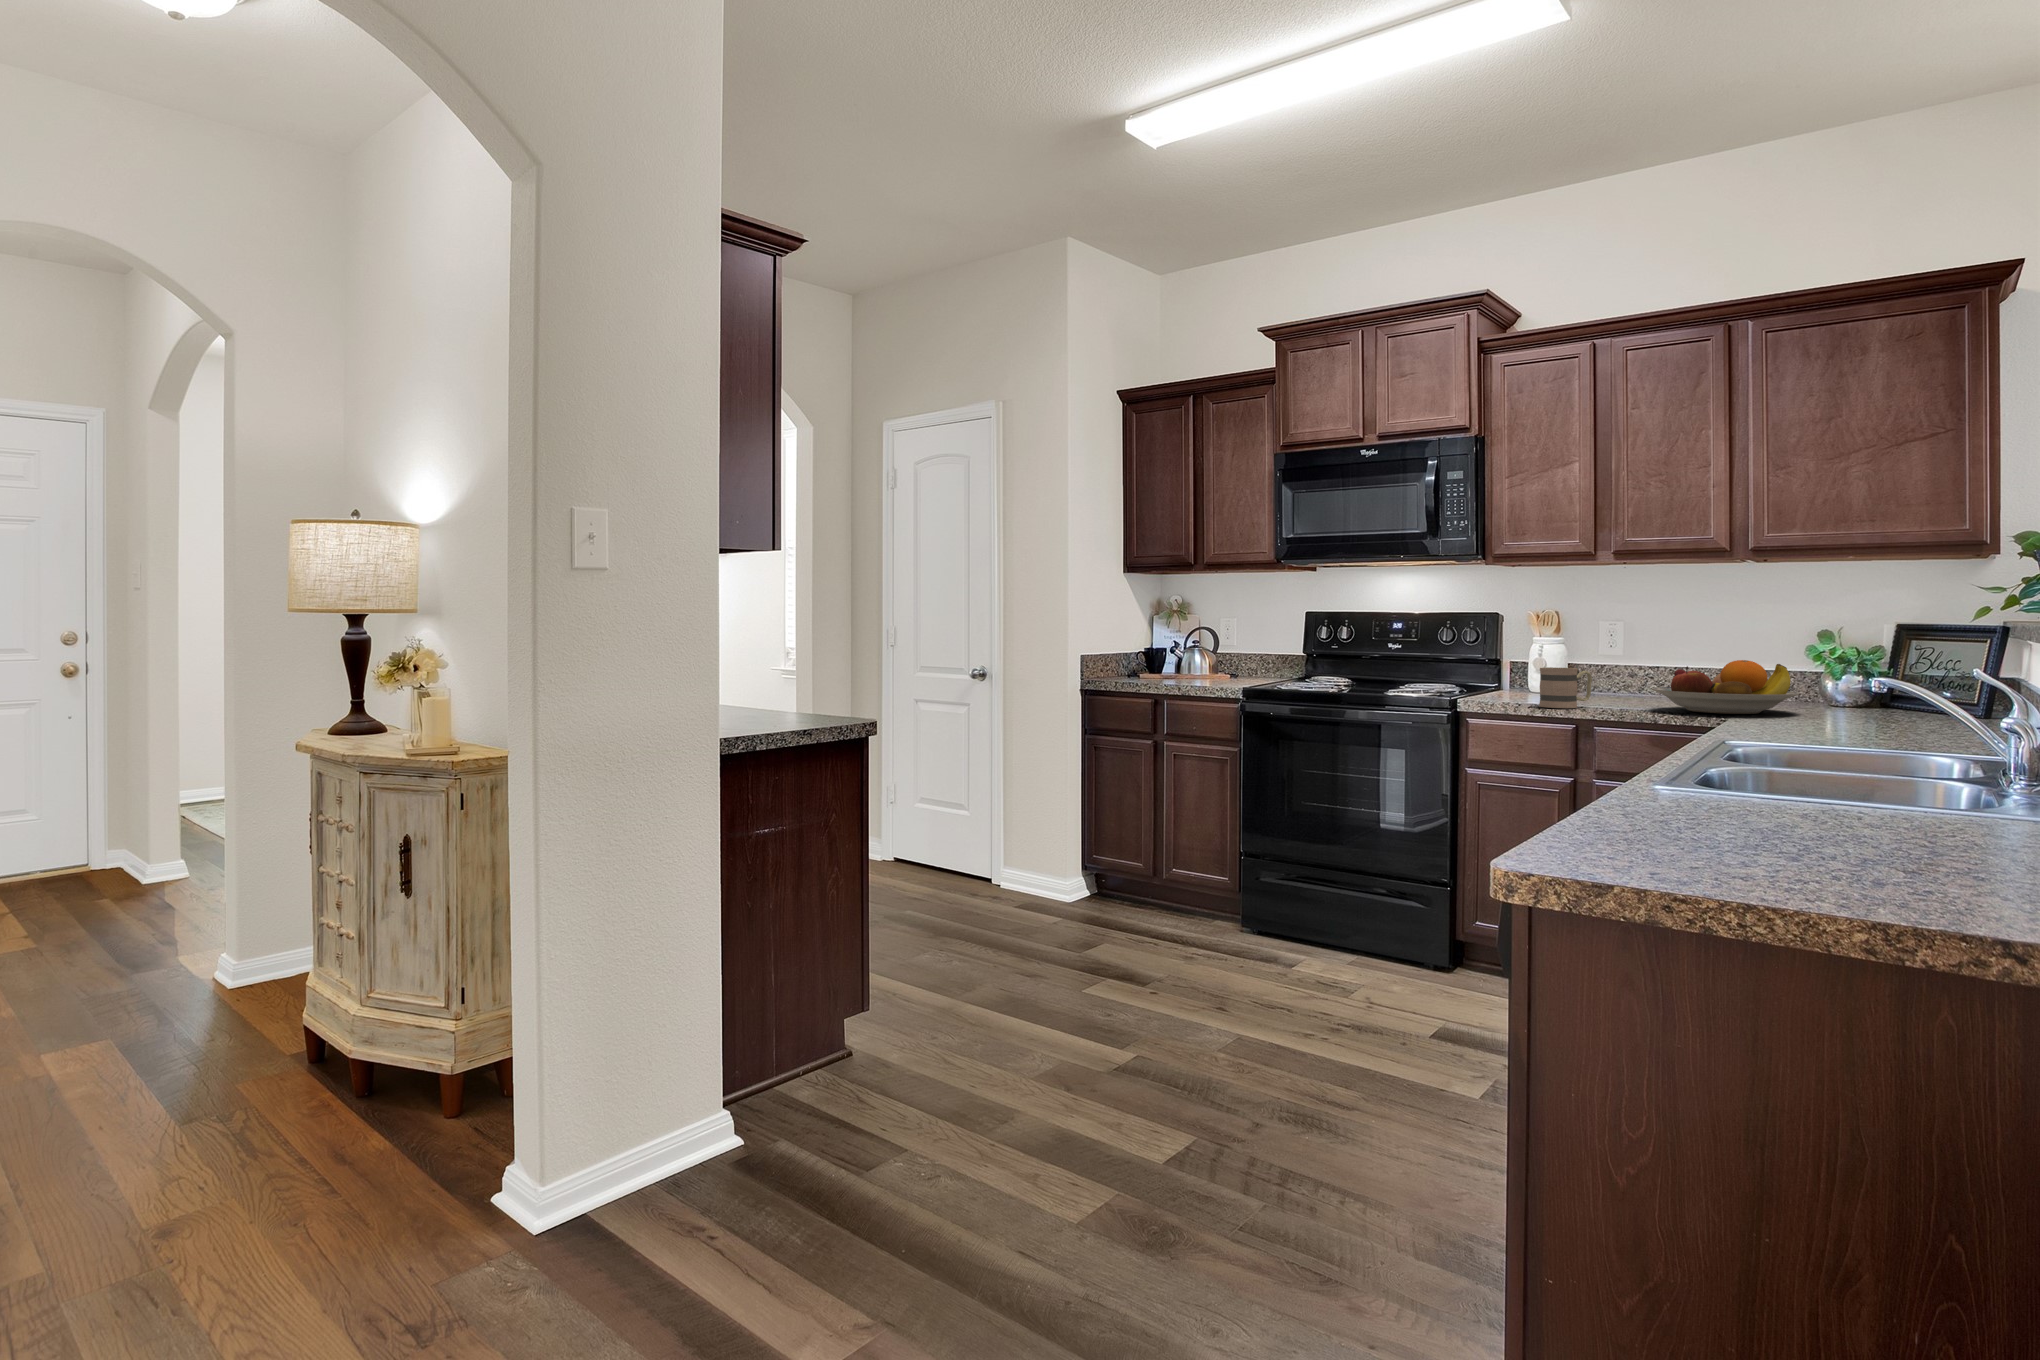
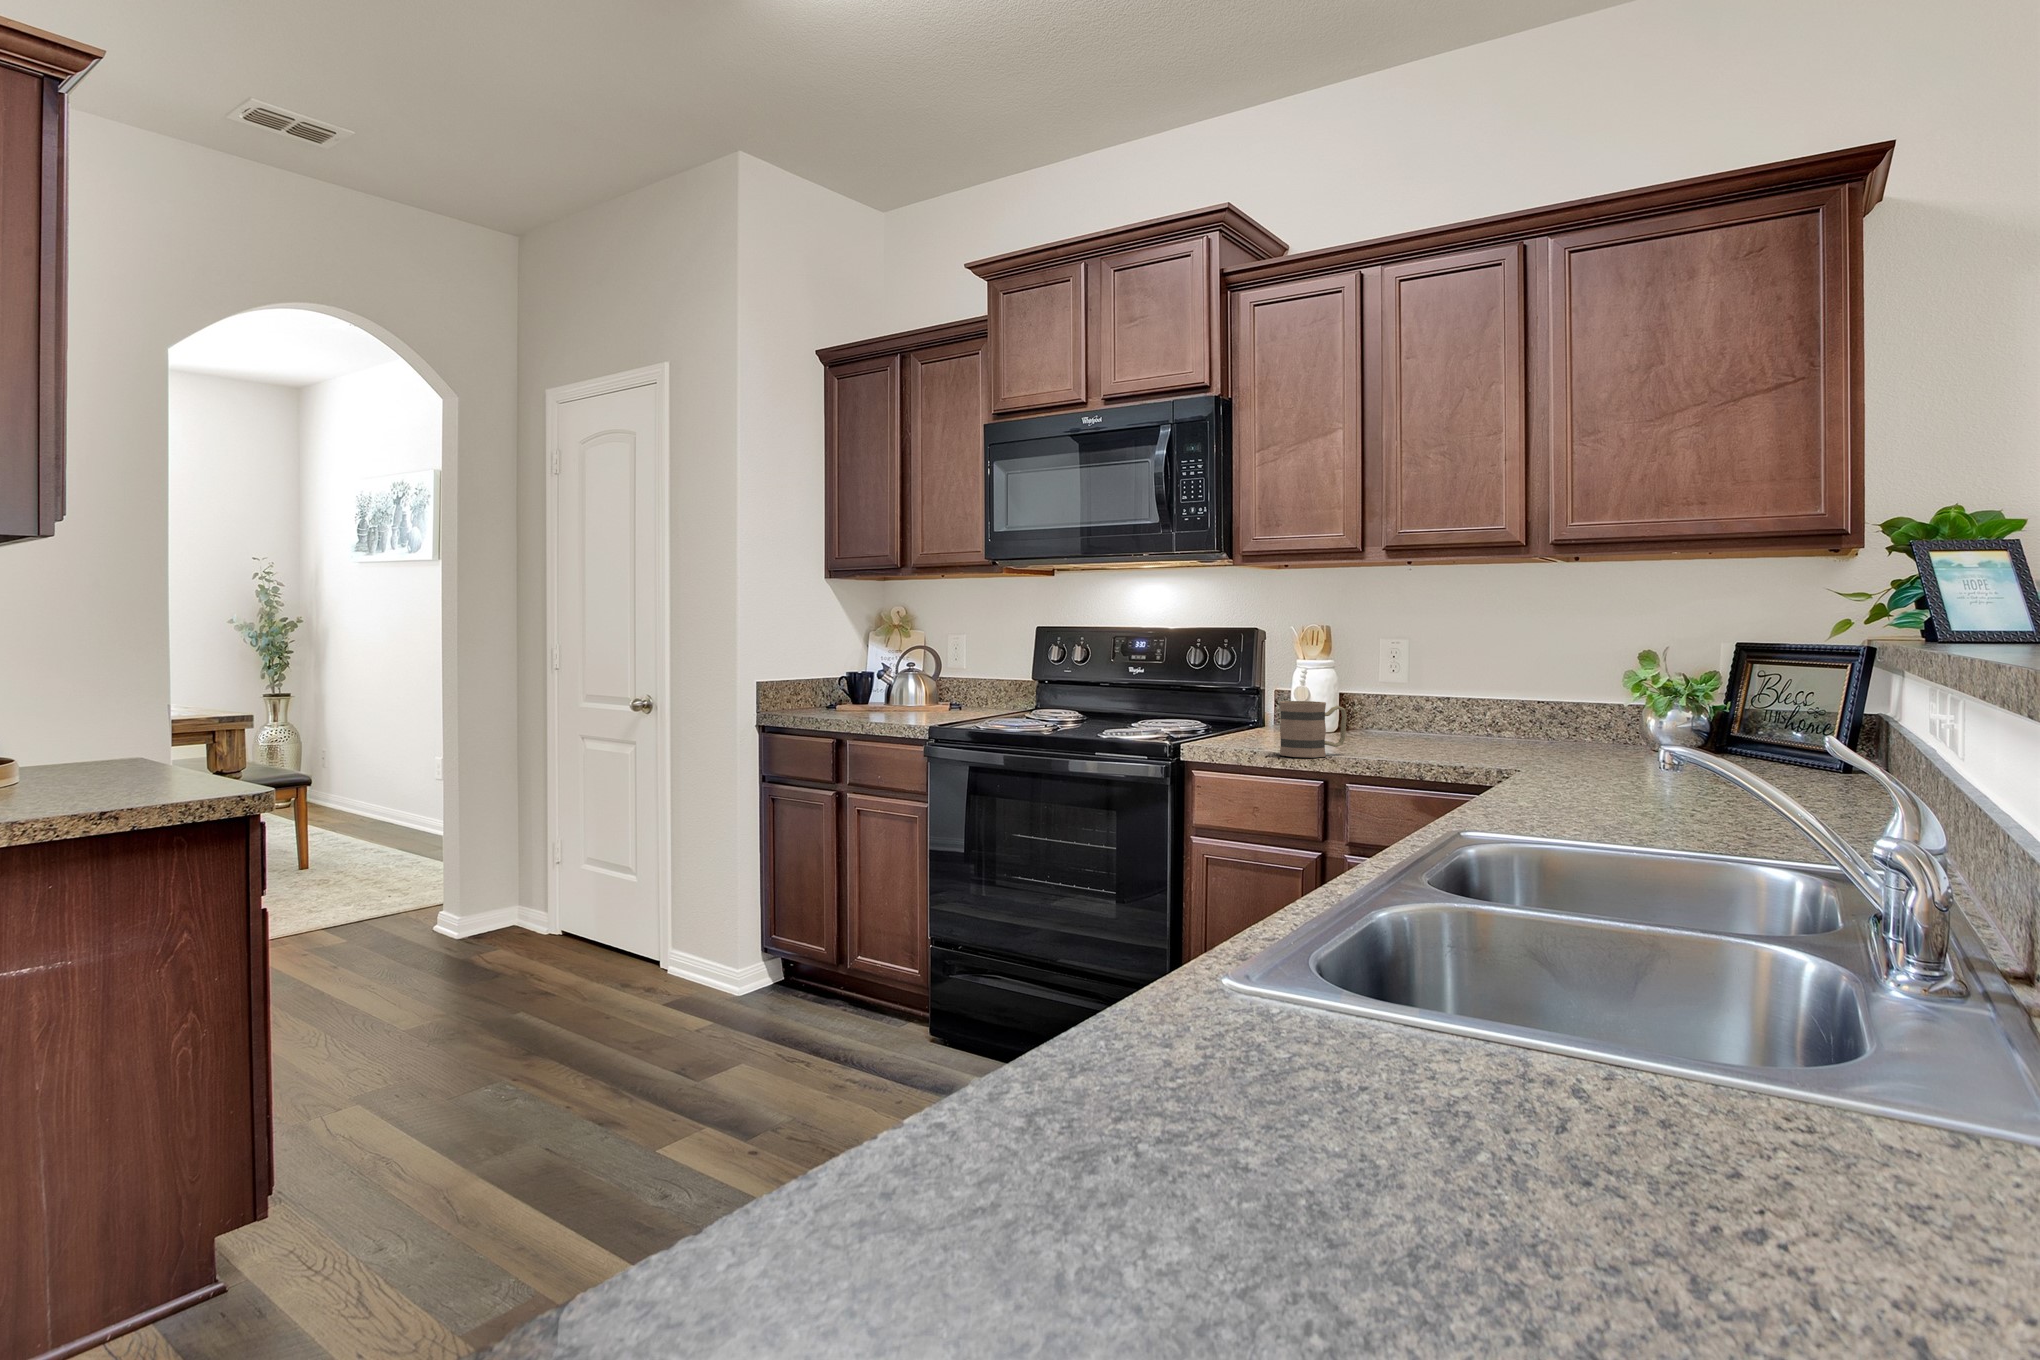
fruit bowl: present [1652,660,1799,714] -> none [1417,693,1605,768]

